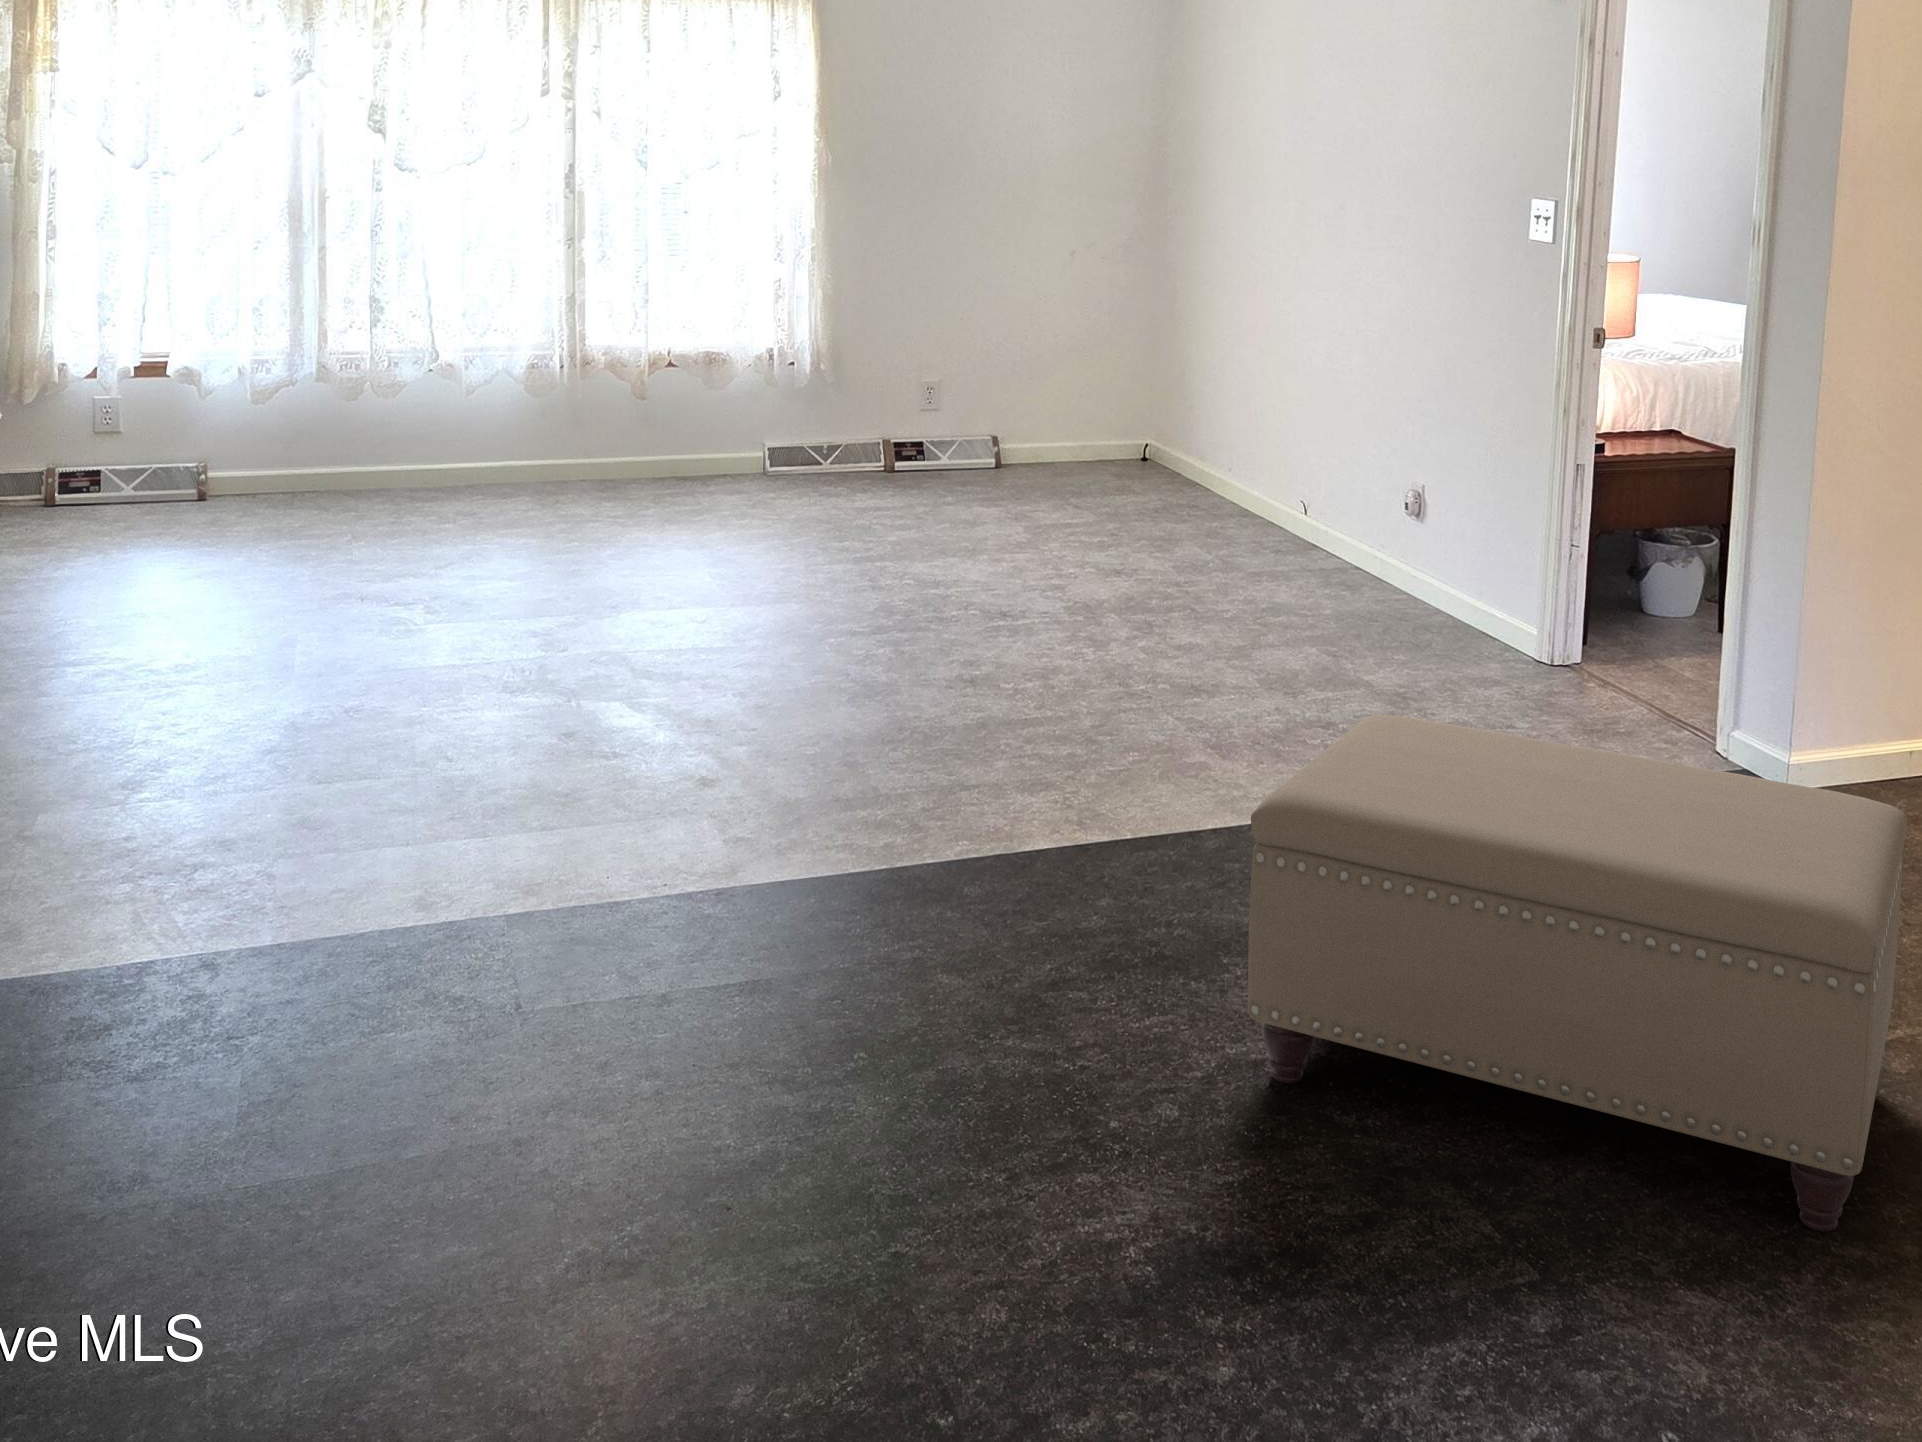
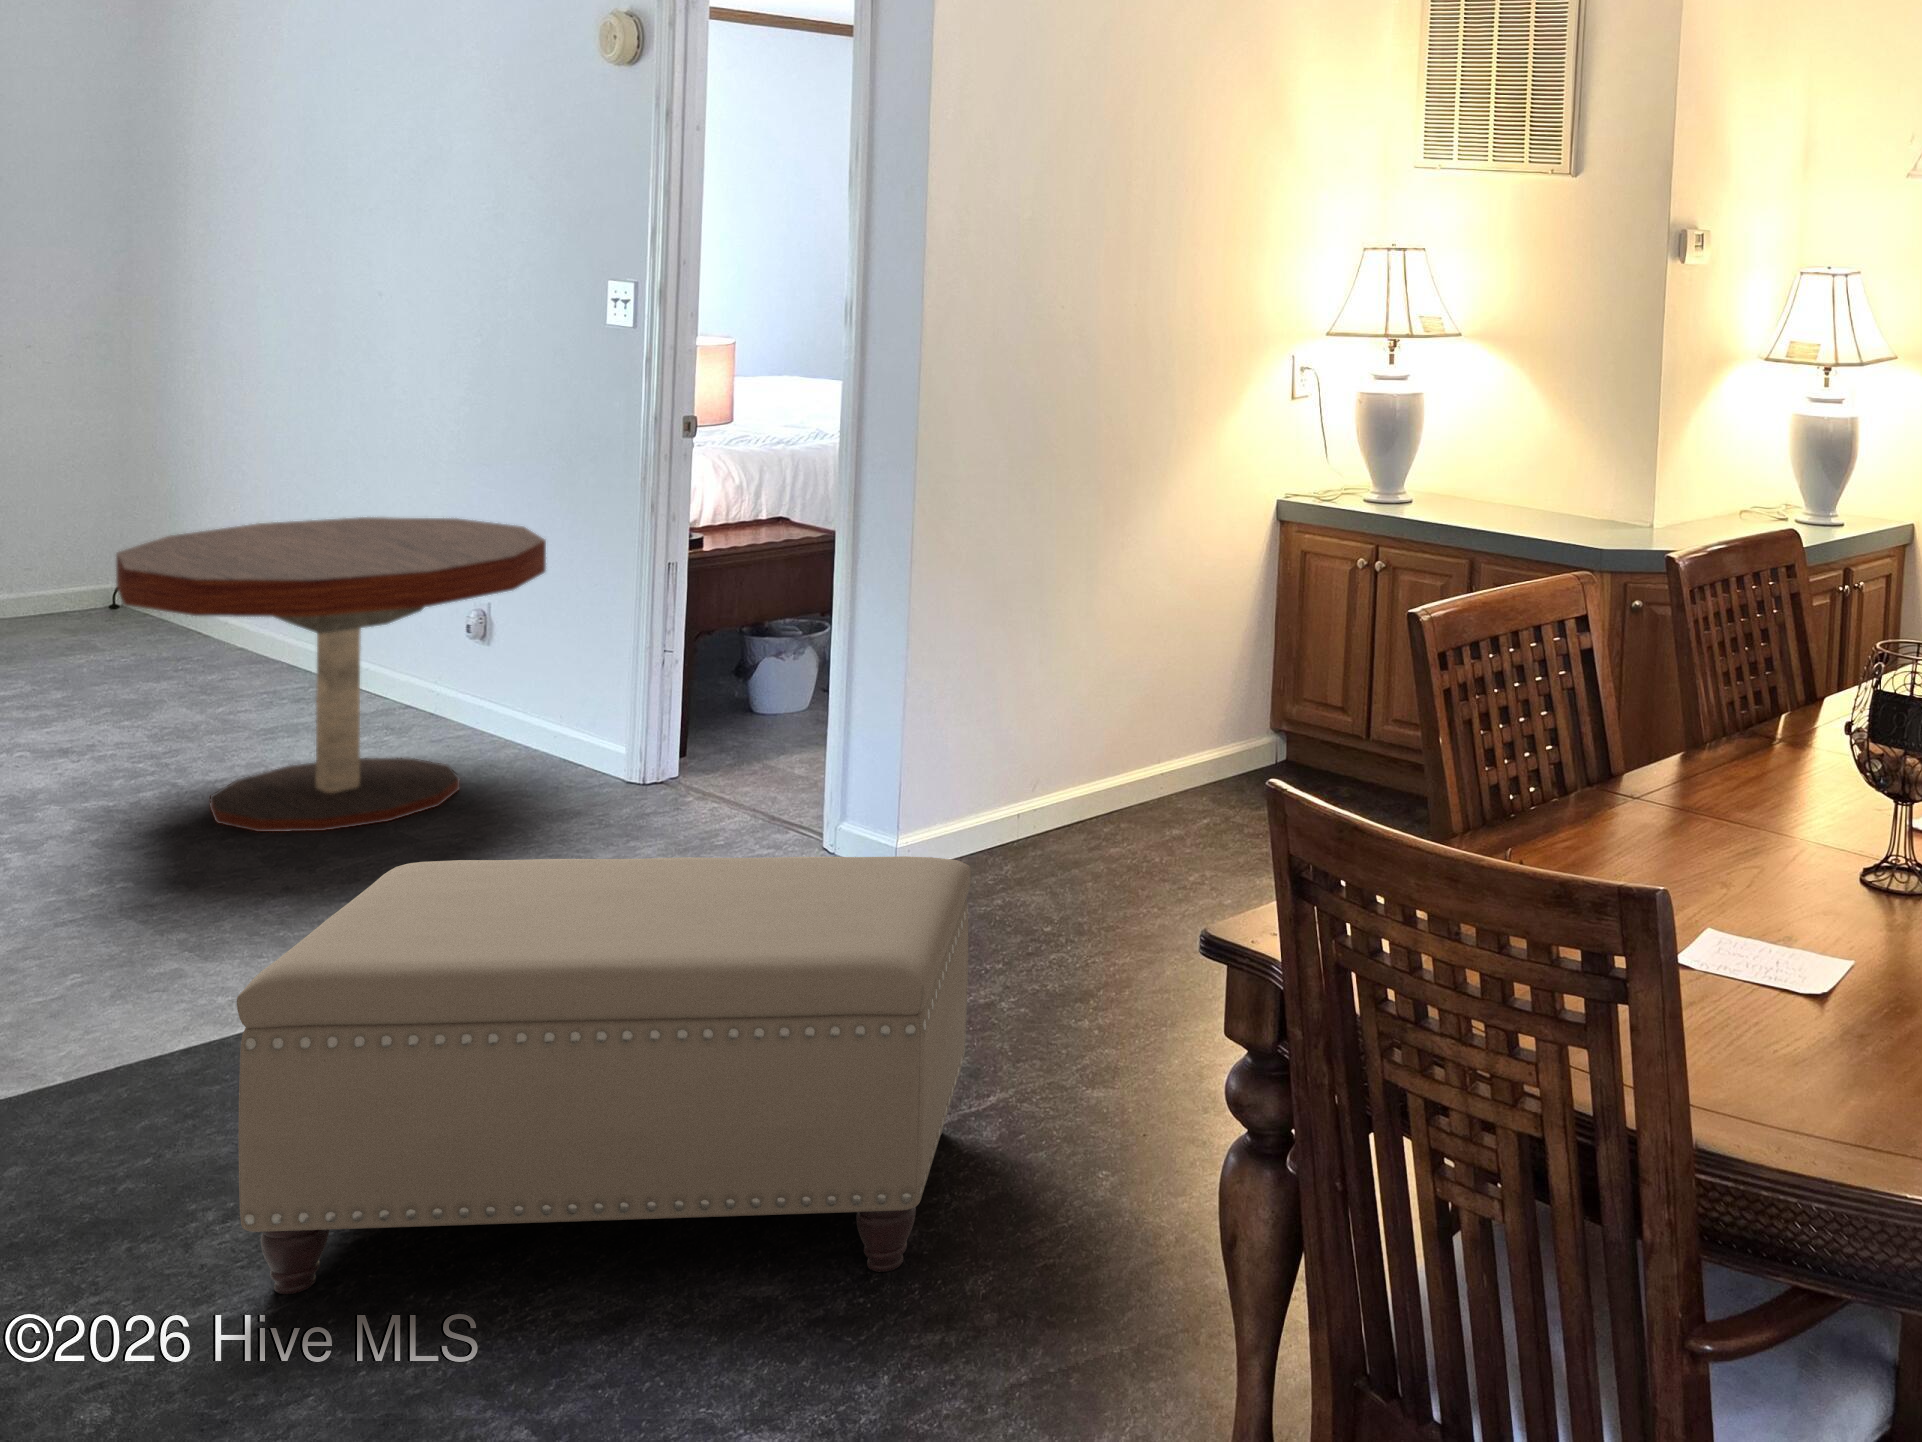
coffee table: none [1165,401,1477,661] -> present [116,517,546,832]

